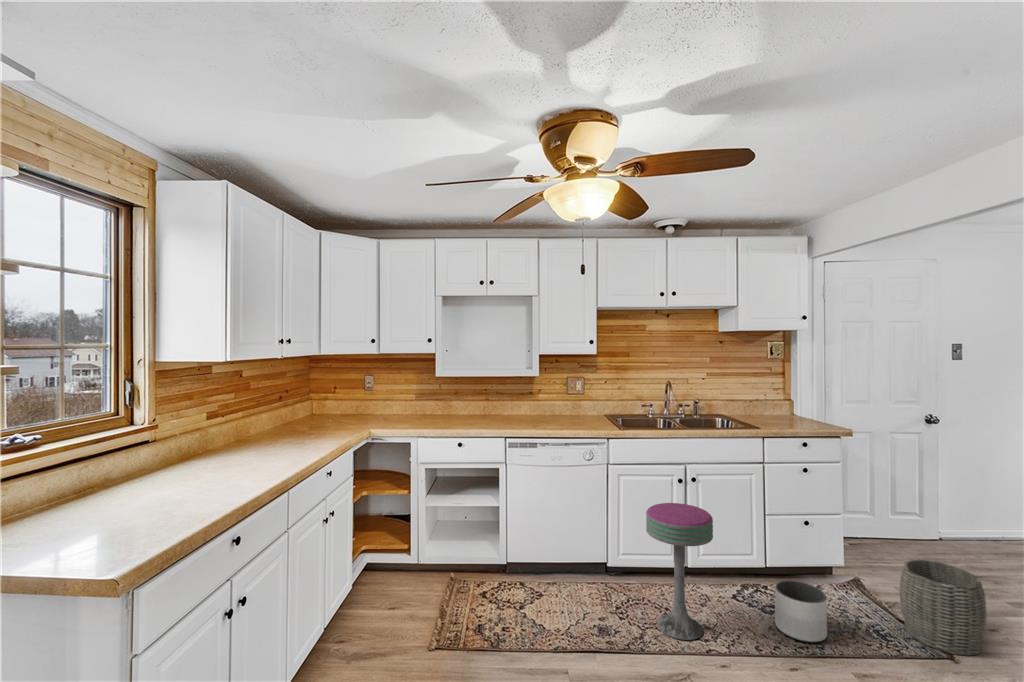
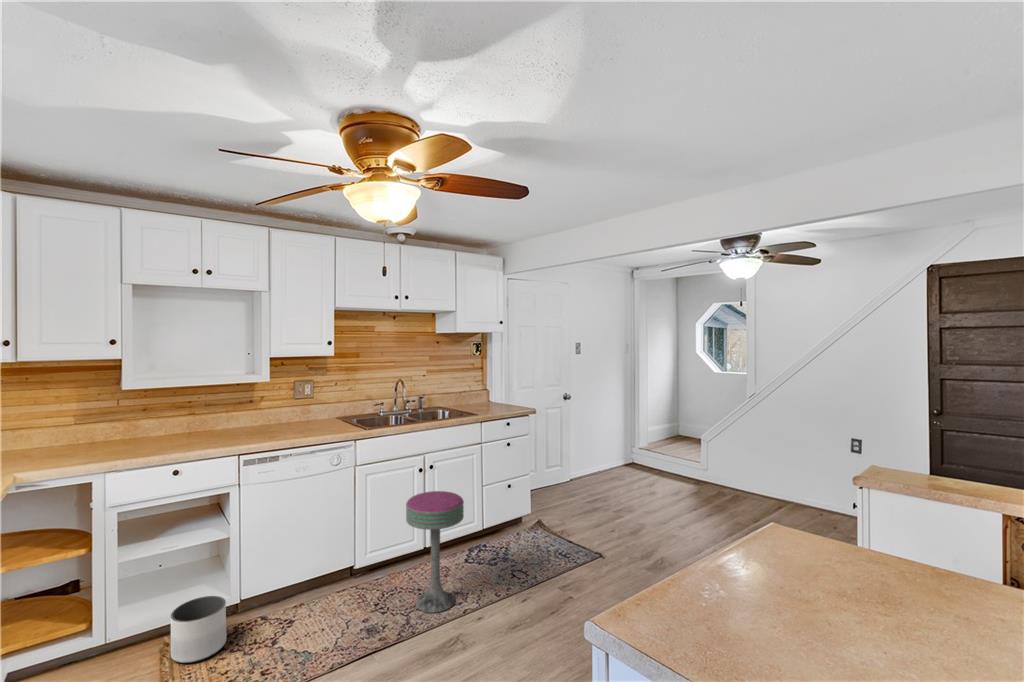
woven basket: present [900,560,986,655] -> none [571,496,616,555]
planter: present [775,581,827,642] -> present [171,596,227,663]

